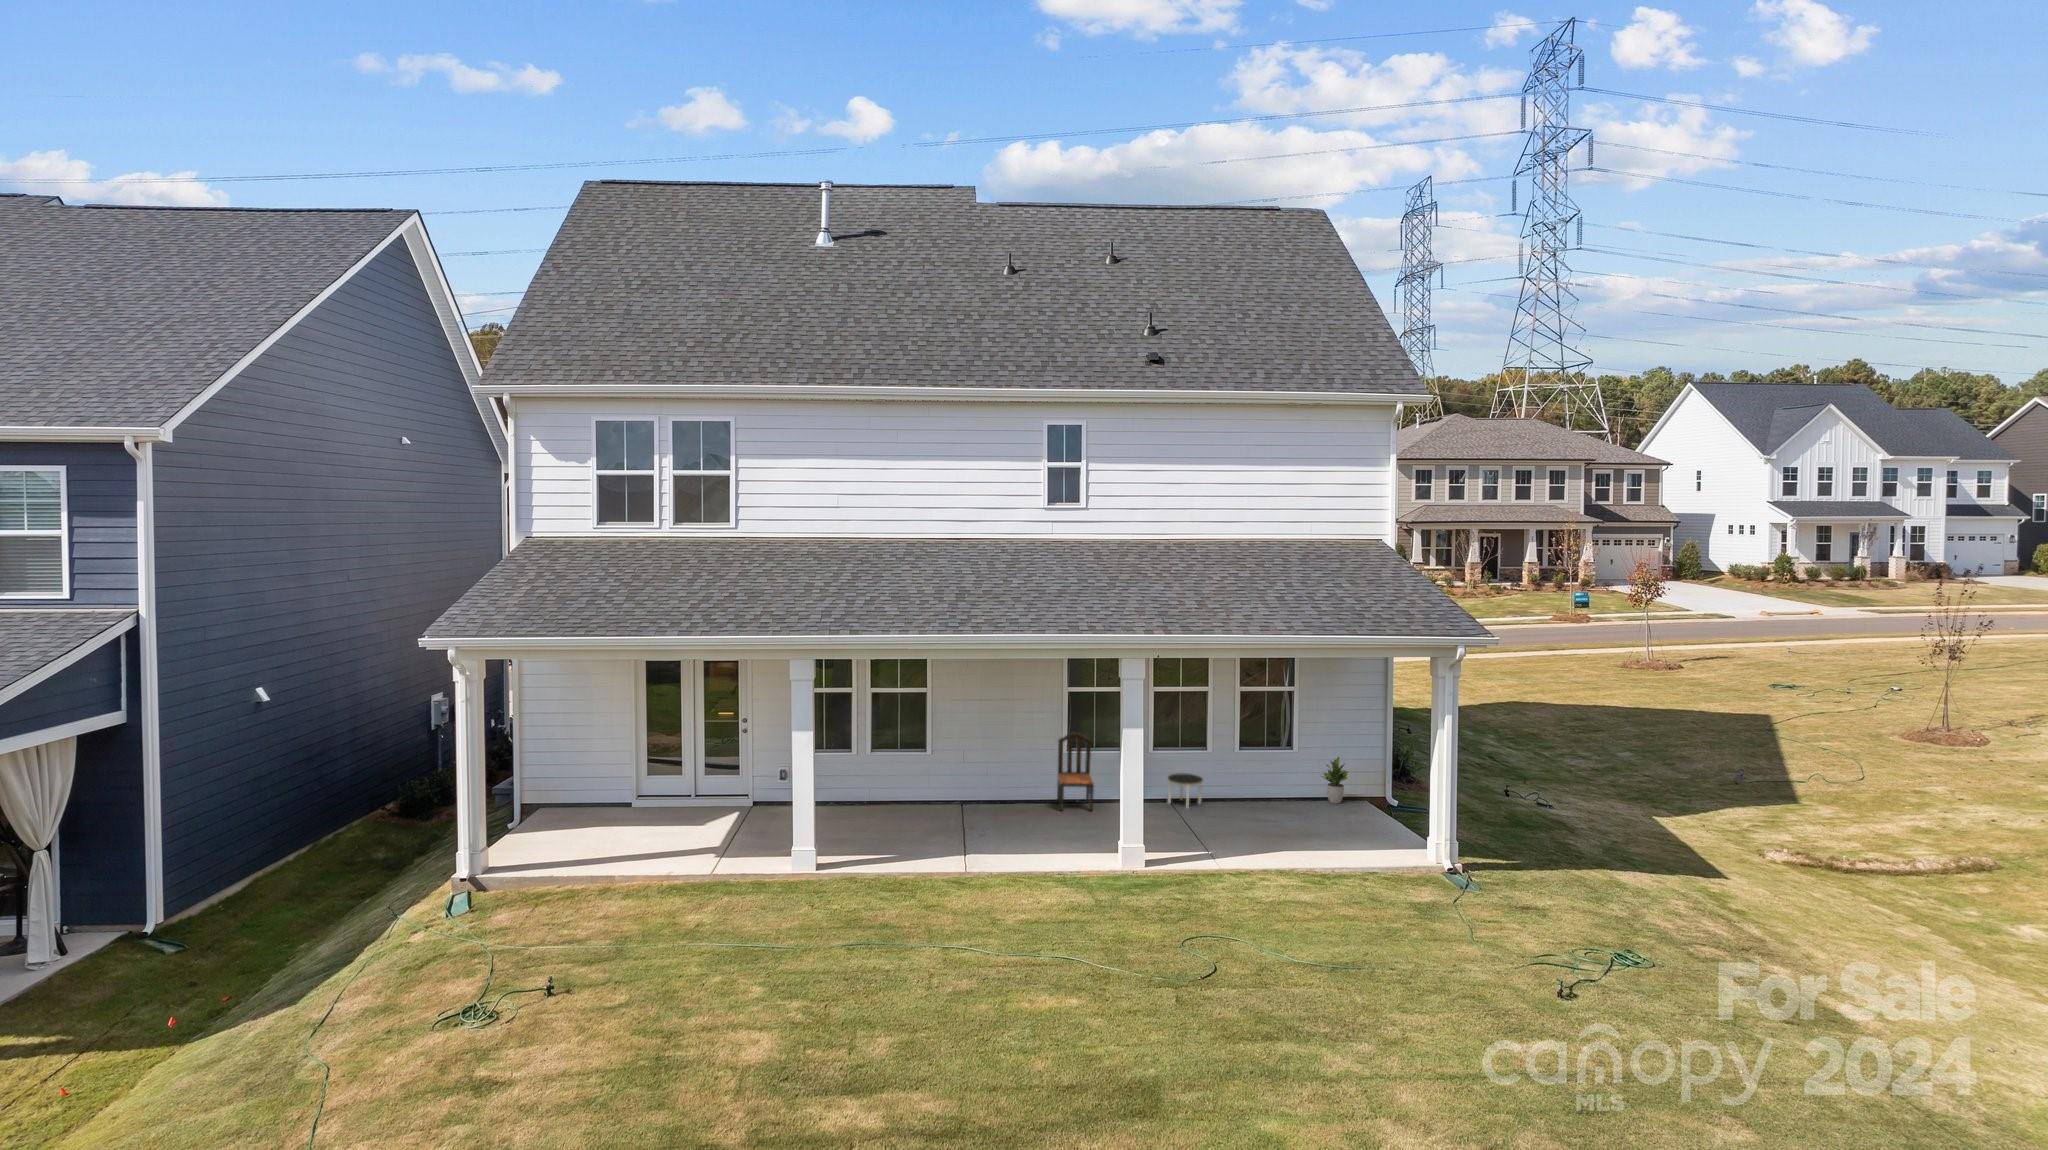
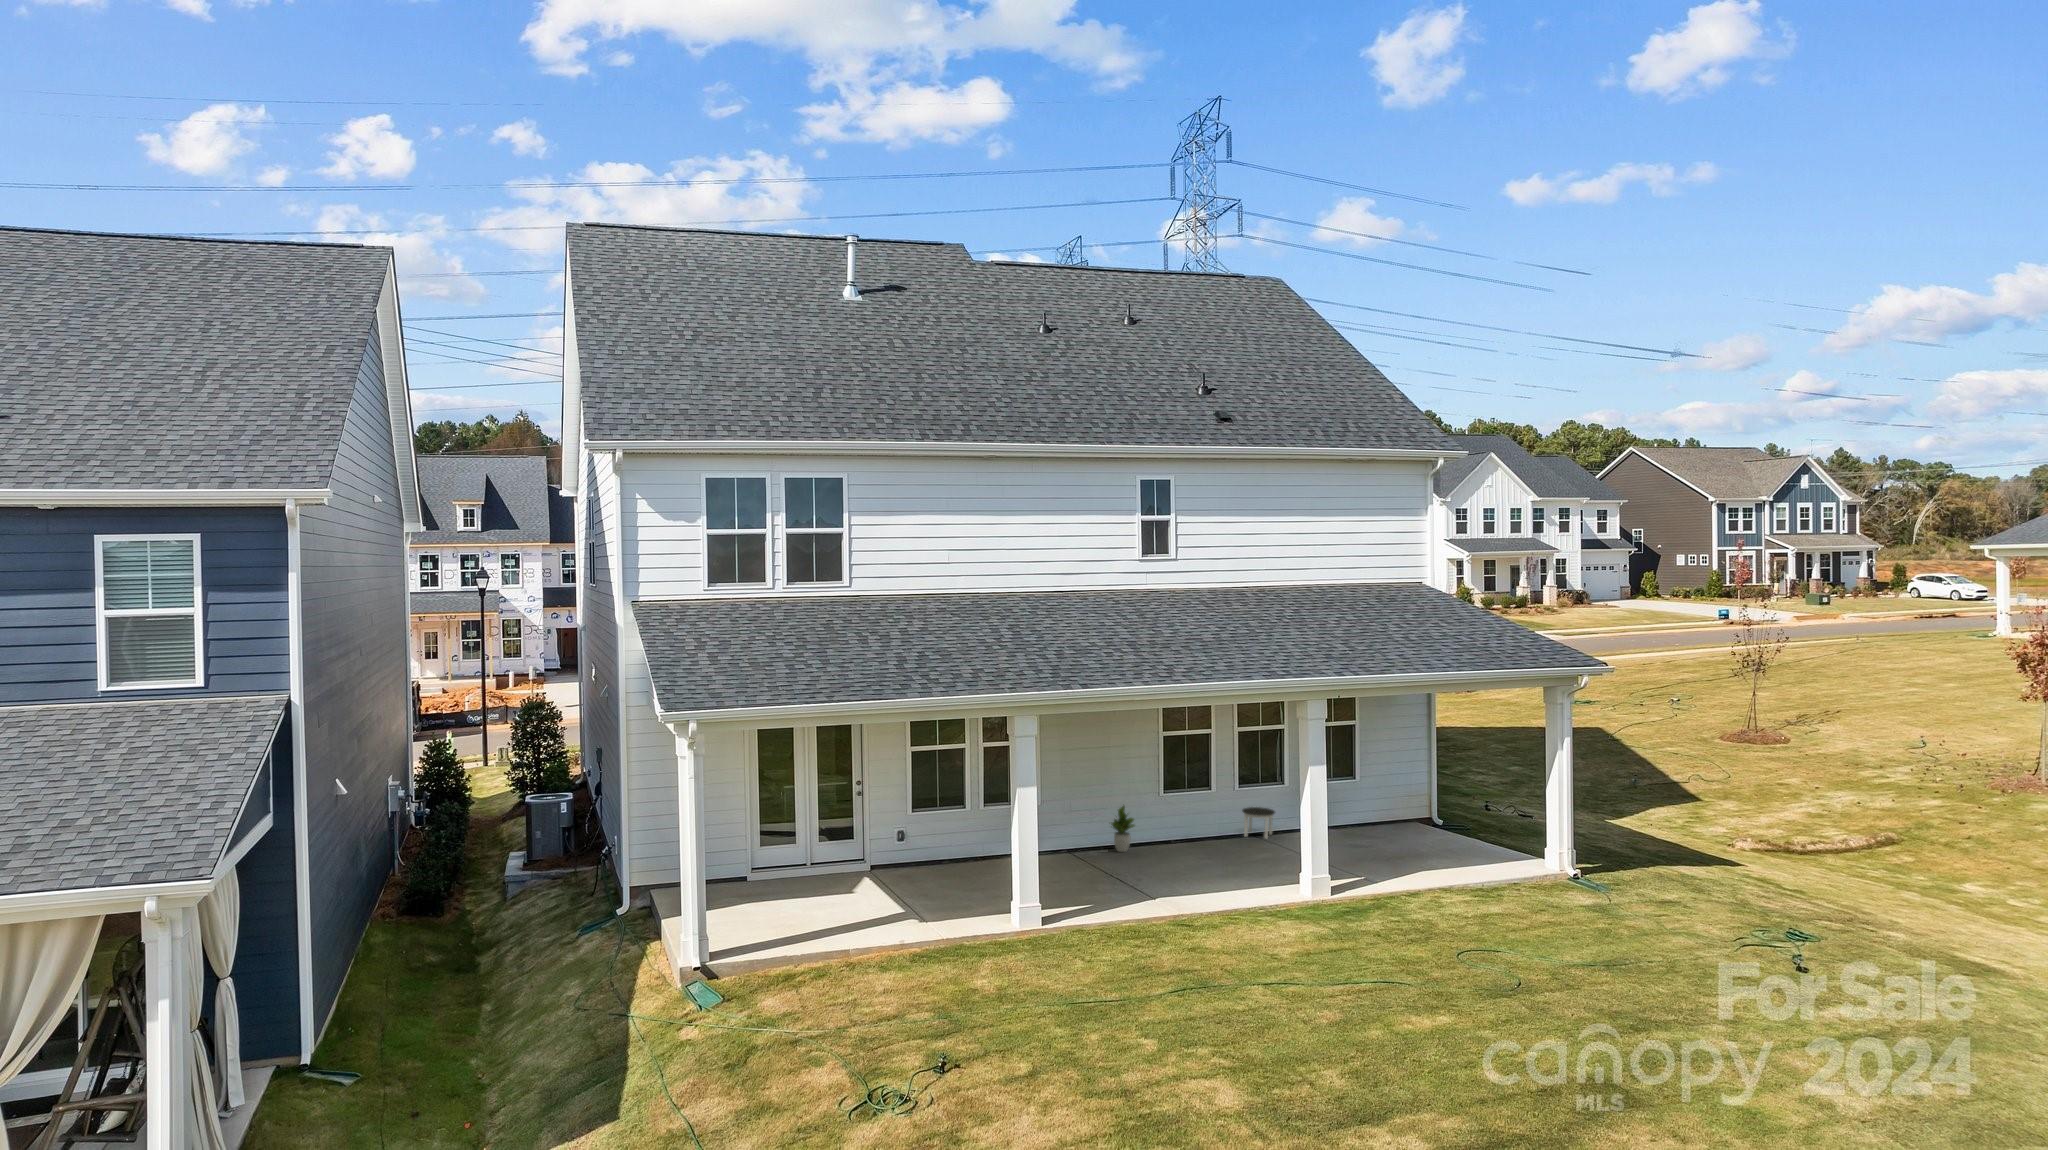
dining chair: present [1057,733,1094,811] -> none [1147,776,1193,852]
potted plant: present [1322,757,1348,803] -> present [1111,806,1134,852]

